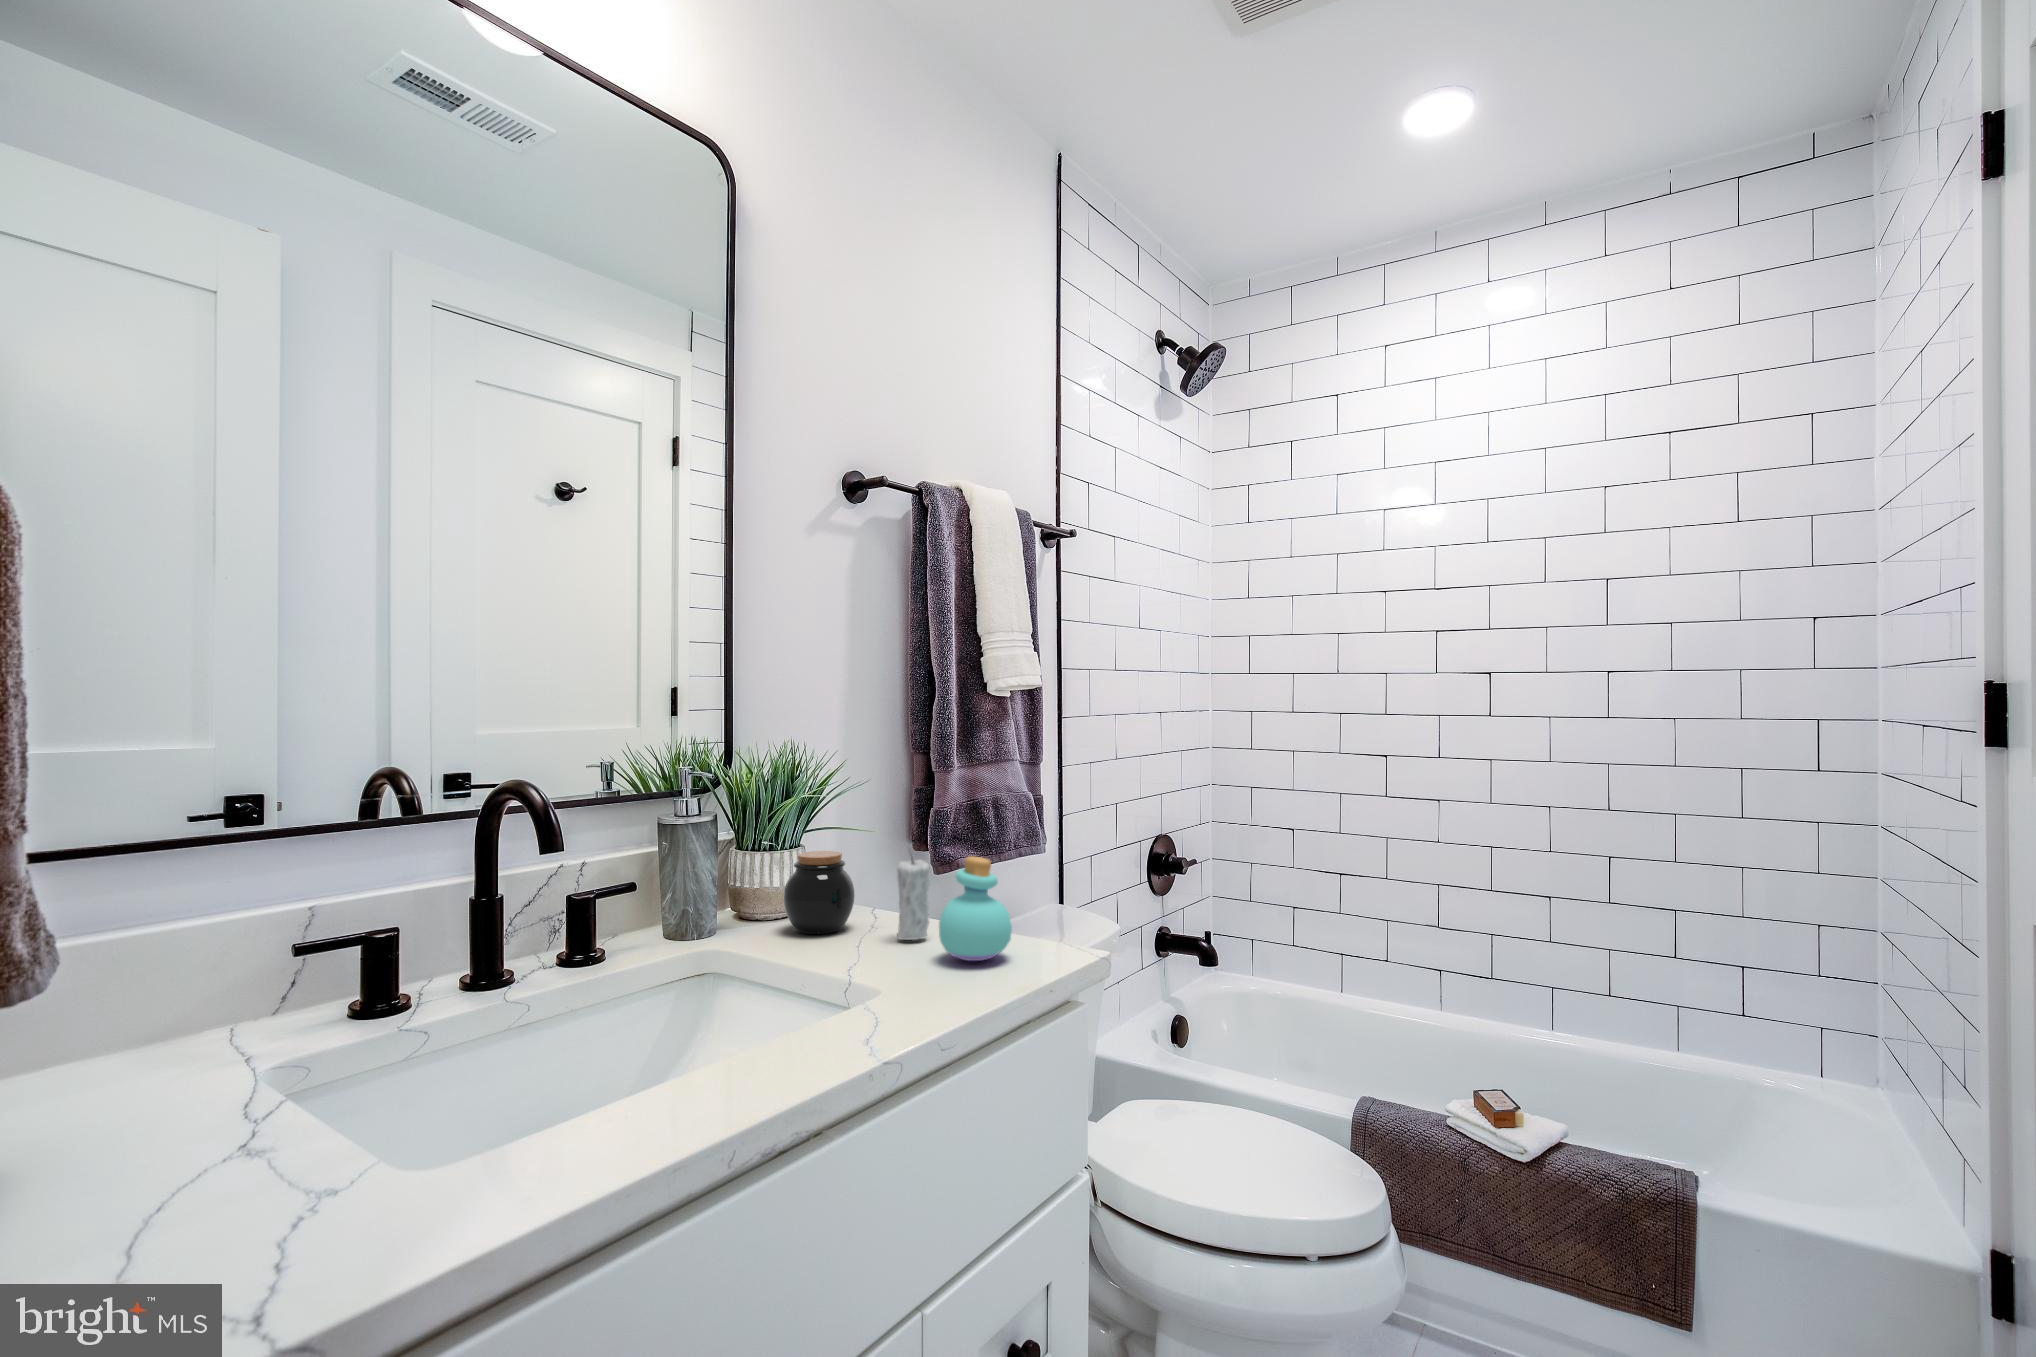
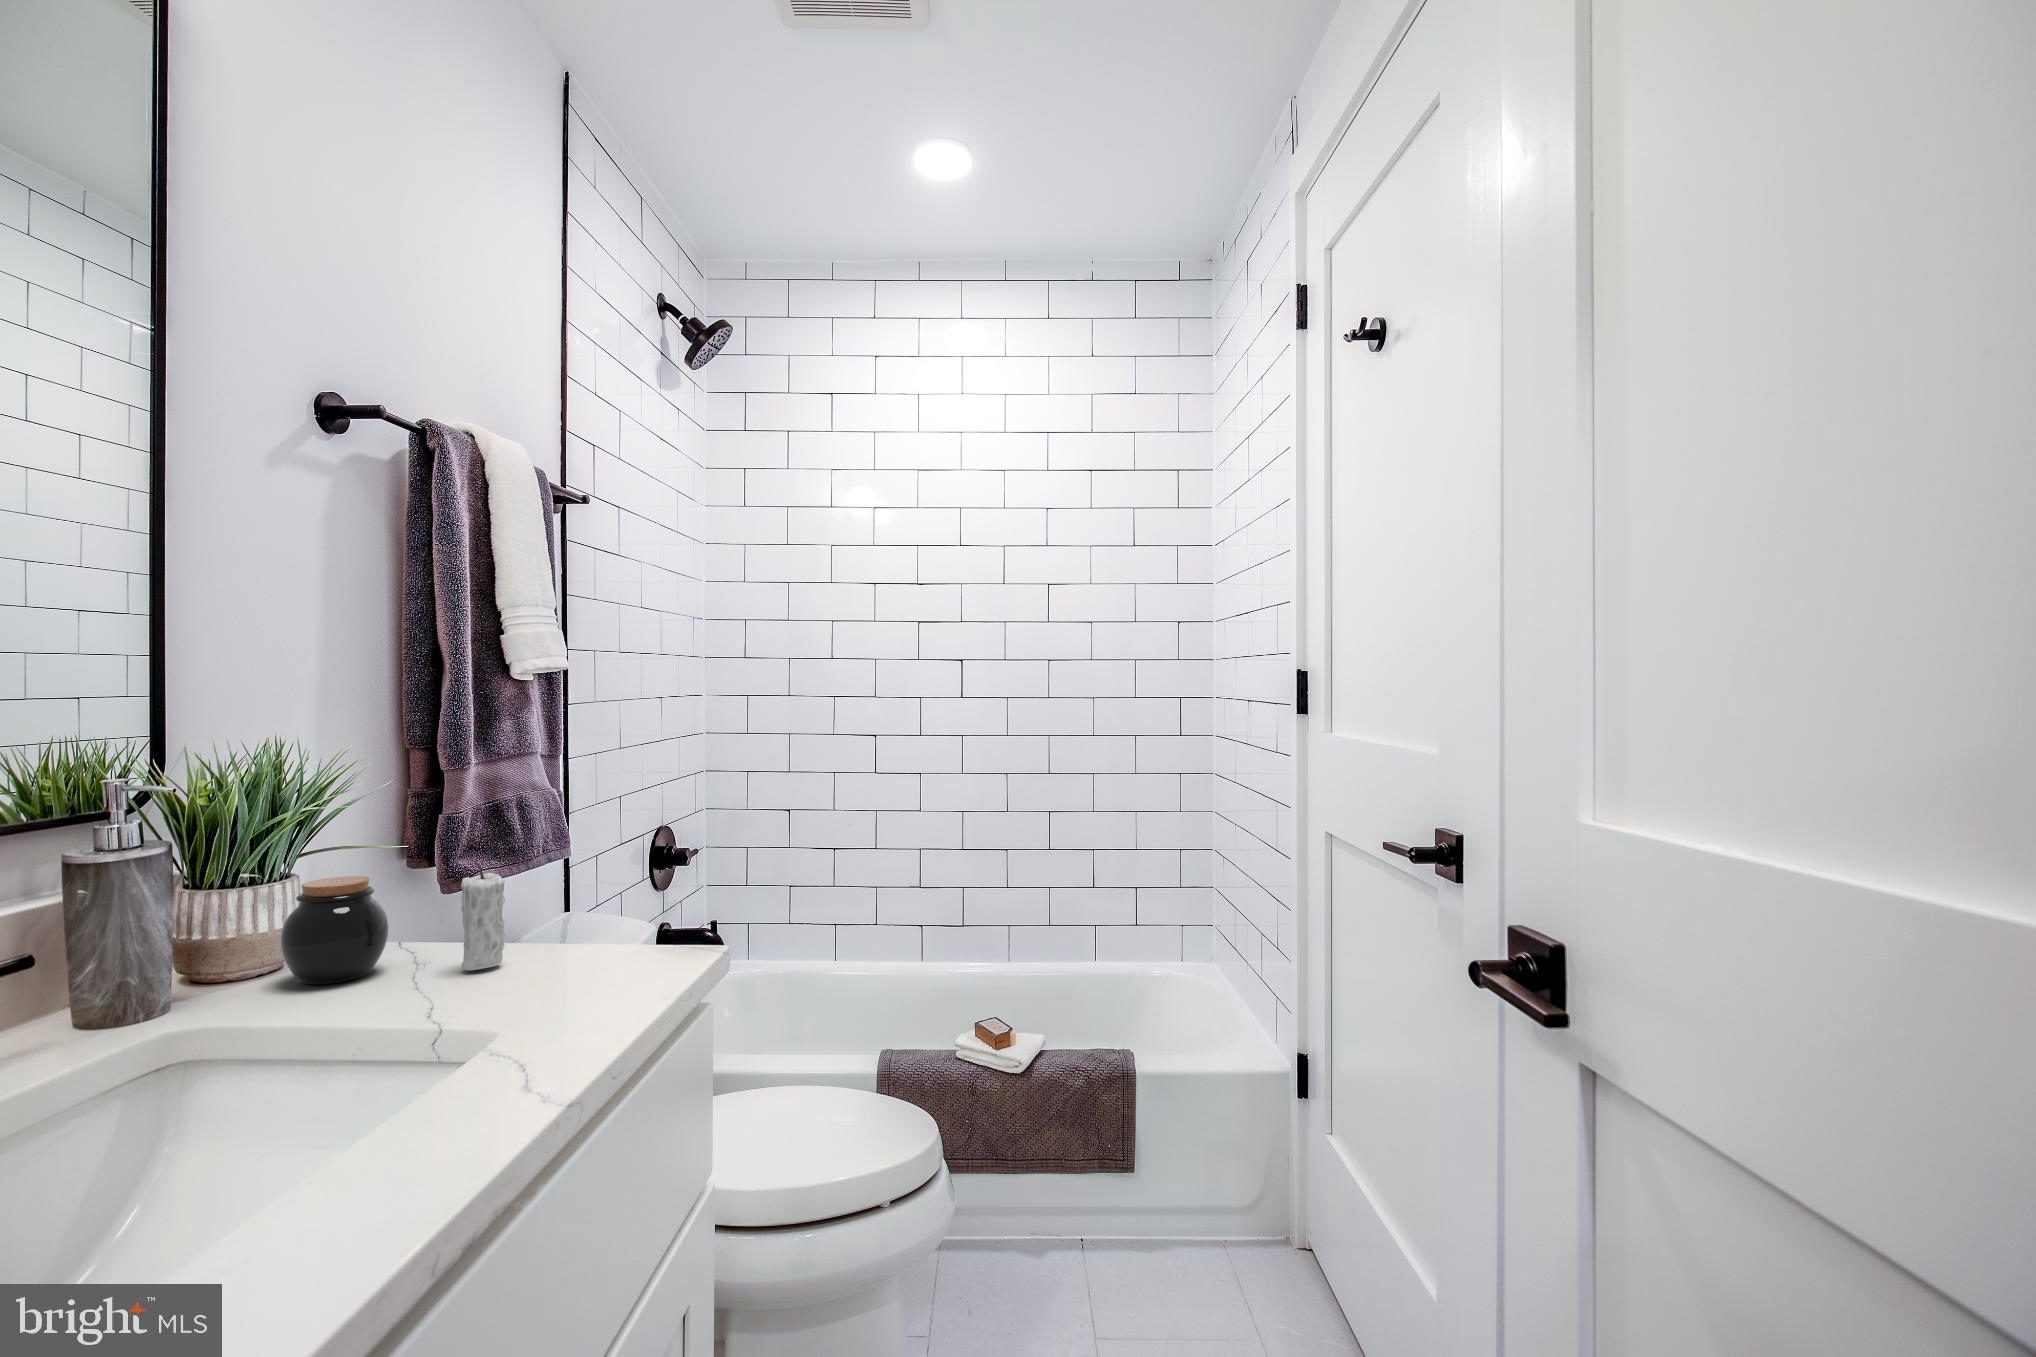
perfume bottle: present [939,856,1012,961] -> none [536,861,628,979]

